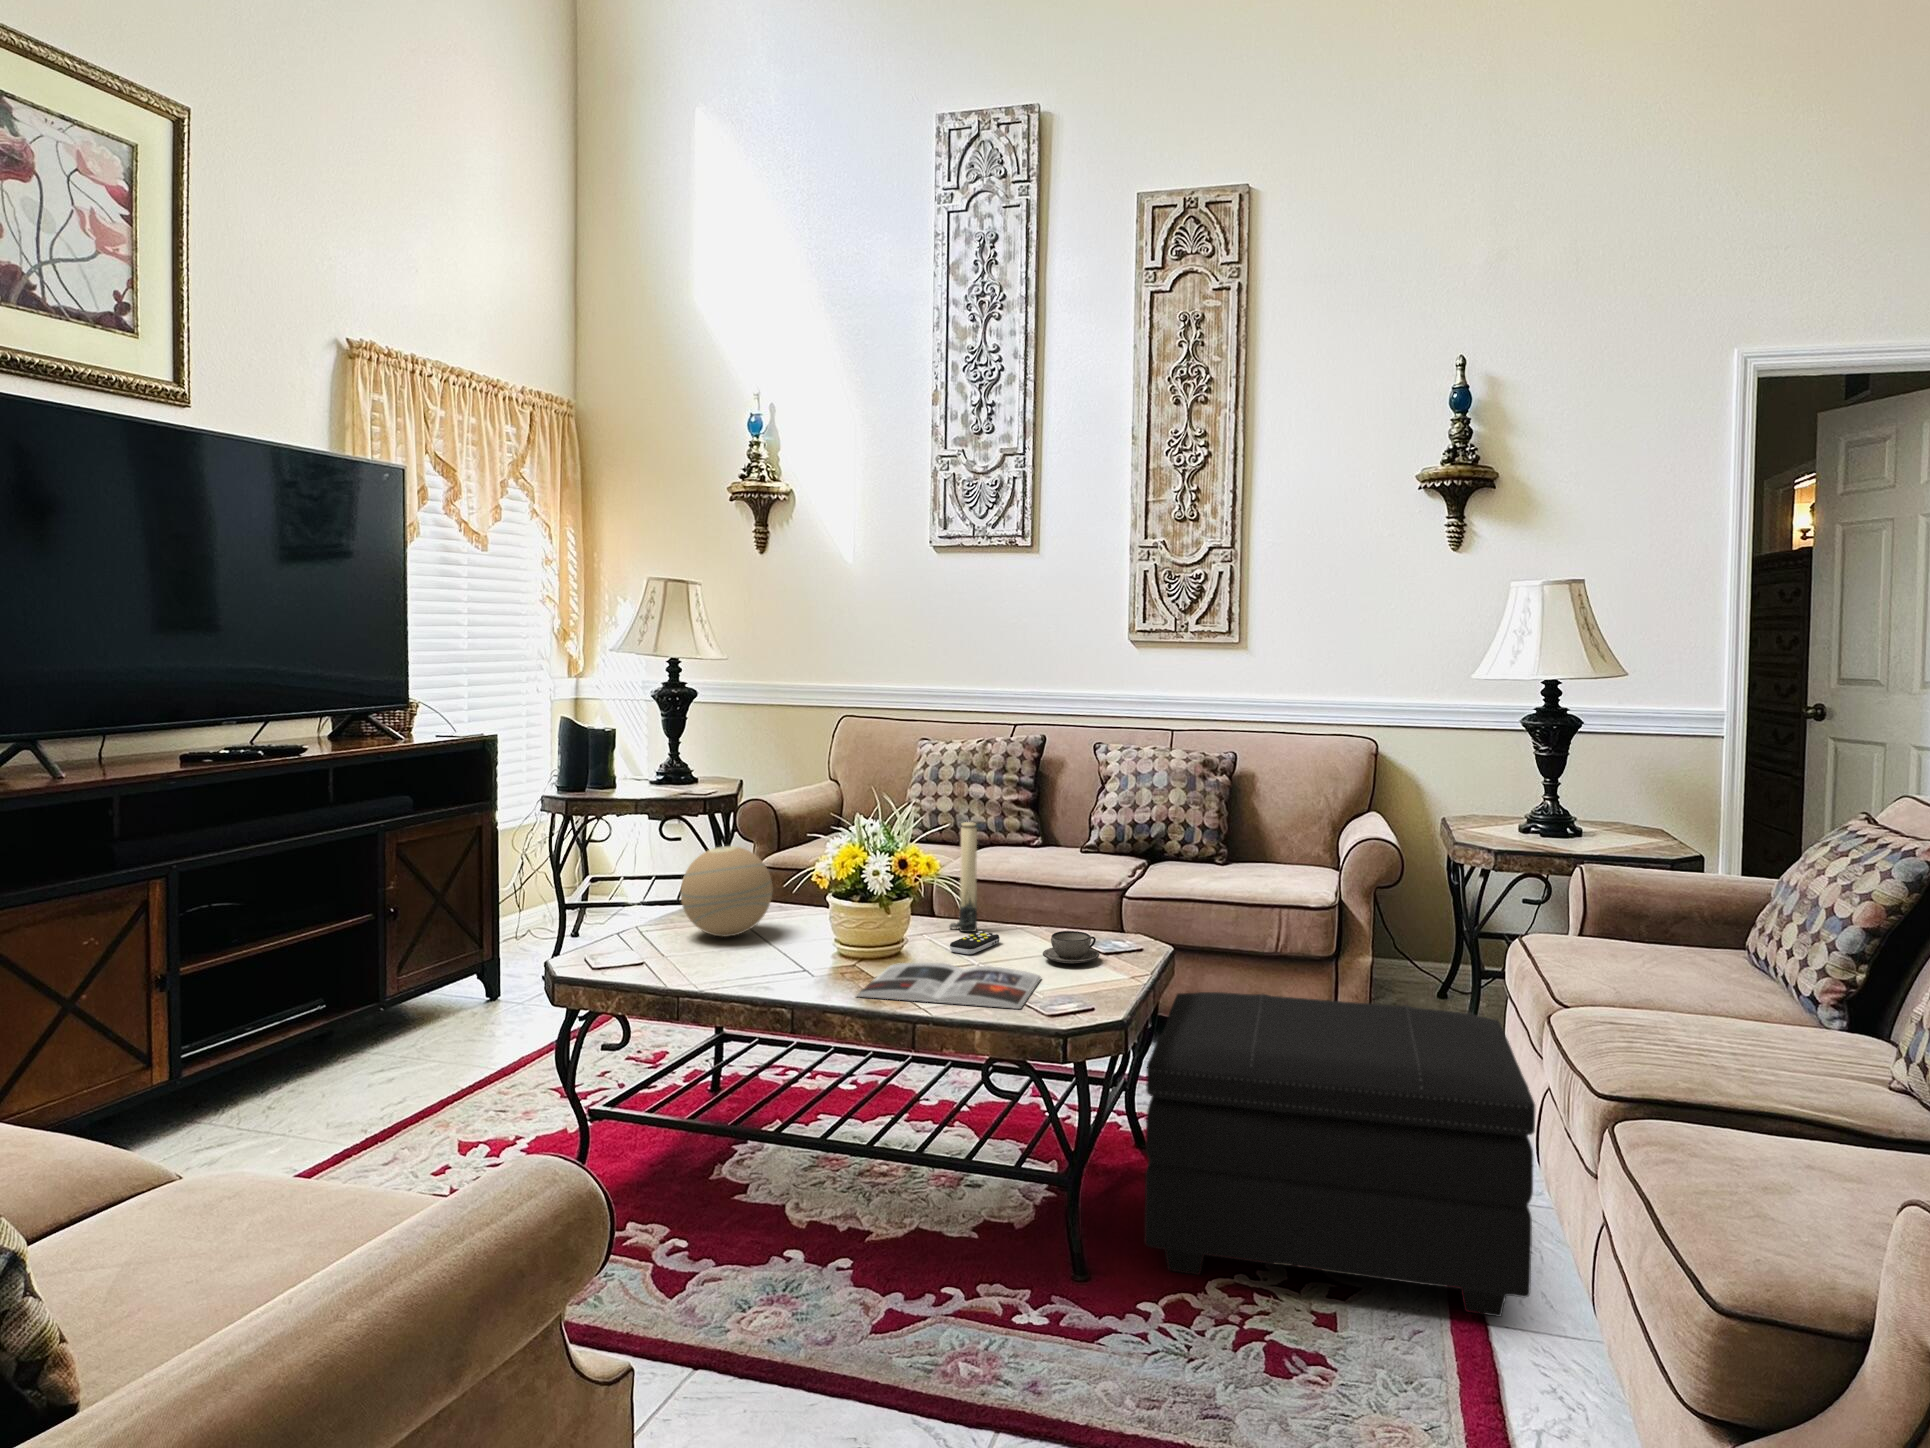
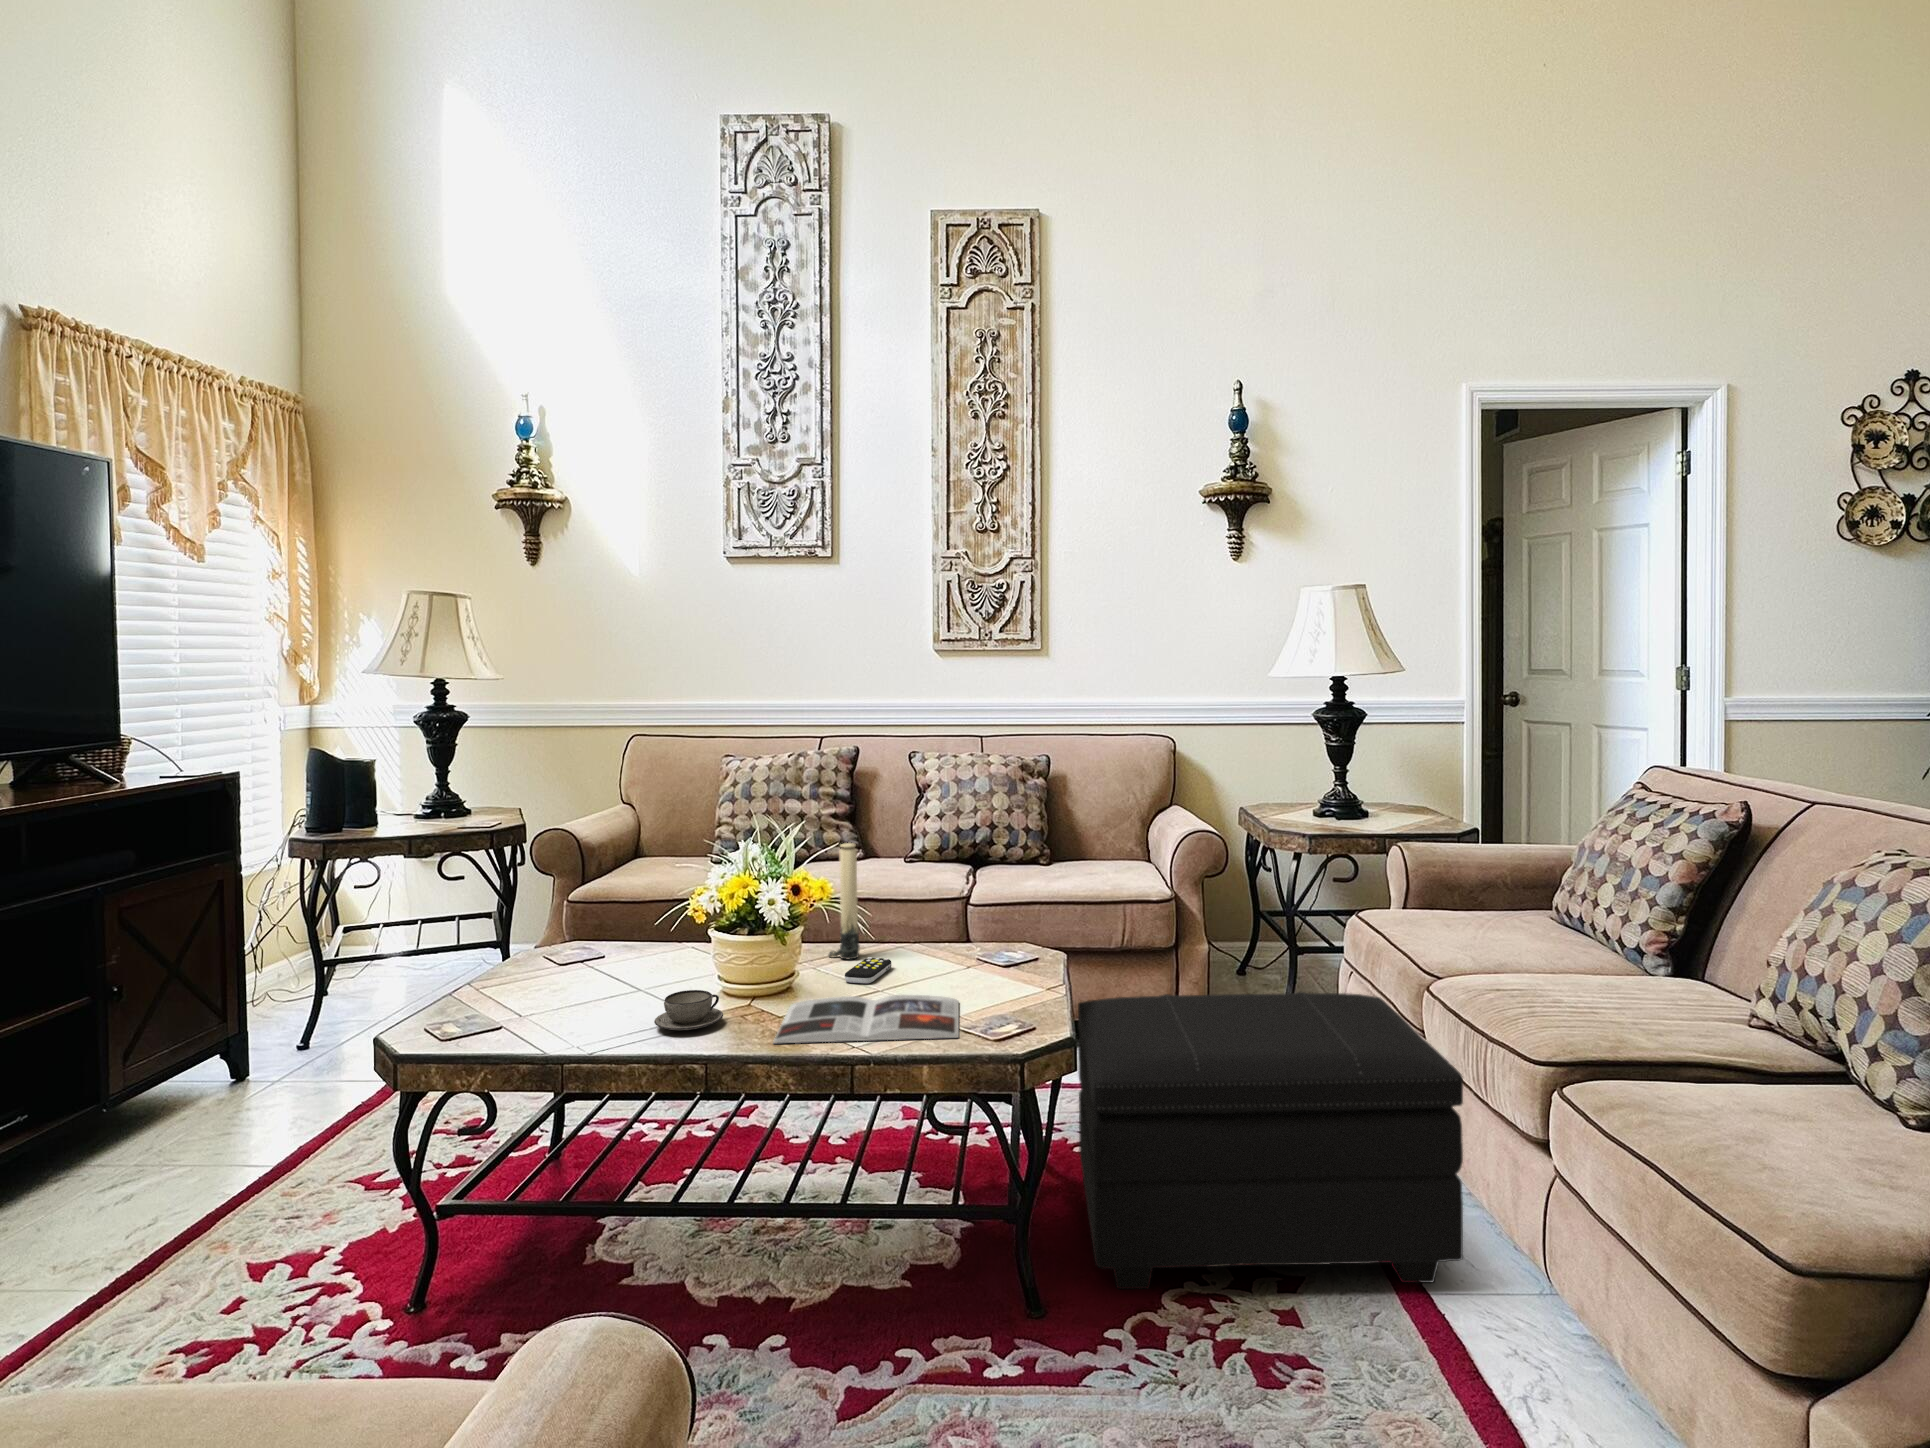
decorative orb: present [681,846,772,937] -> none [528,888,635,990]
teacup: present [1043,931,1100,963] -> present [654,990,723,1030]

